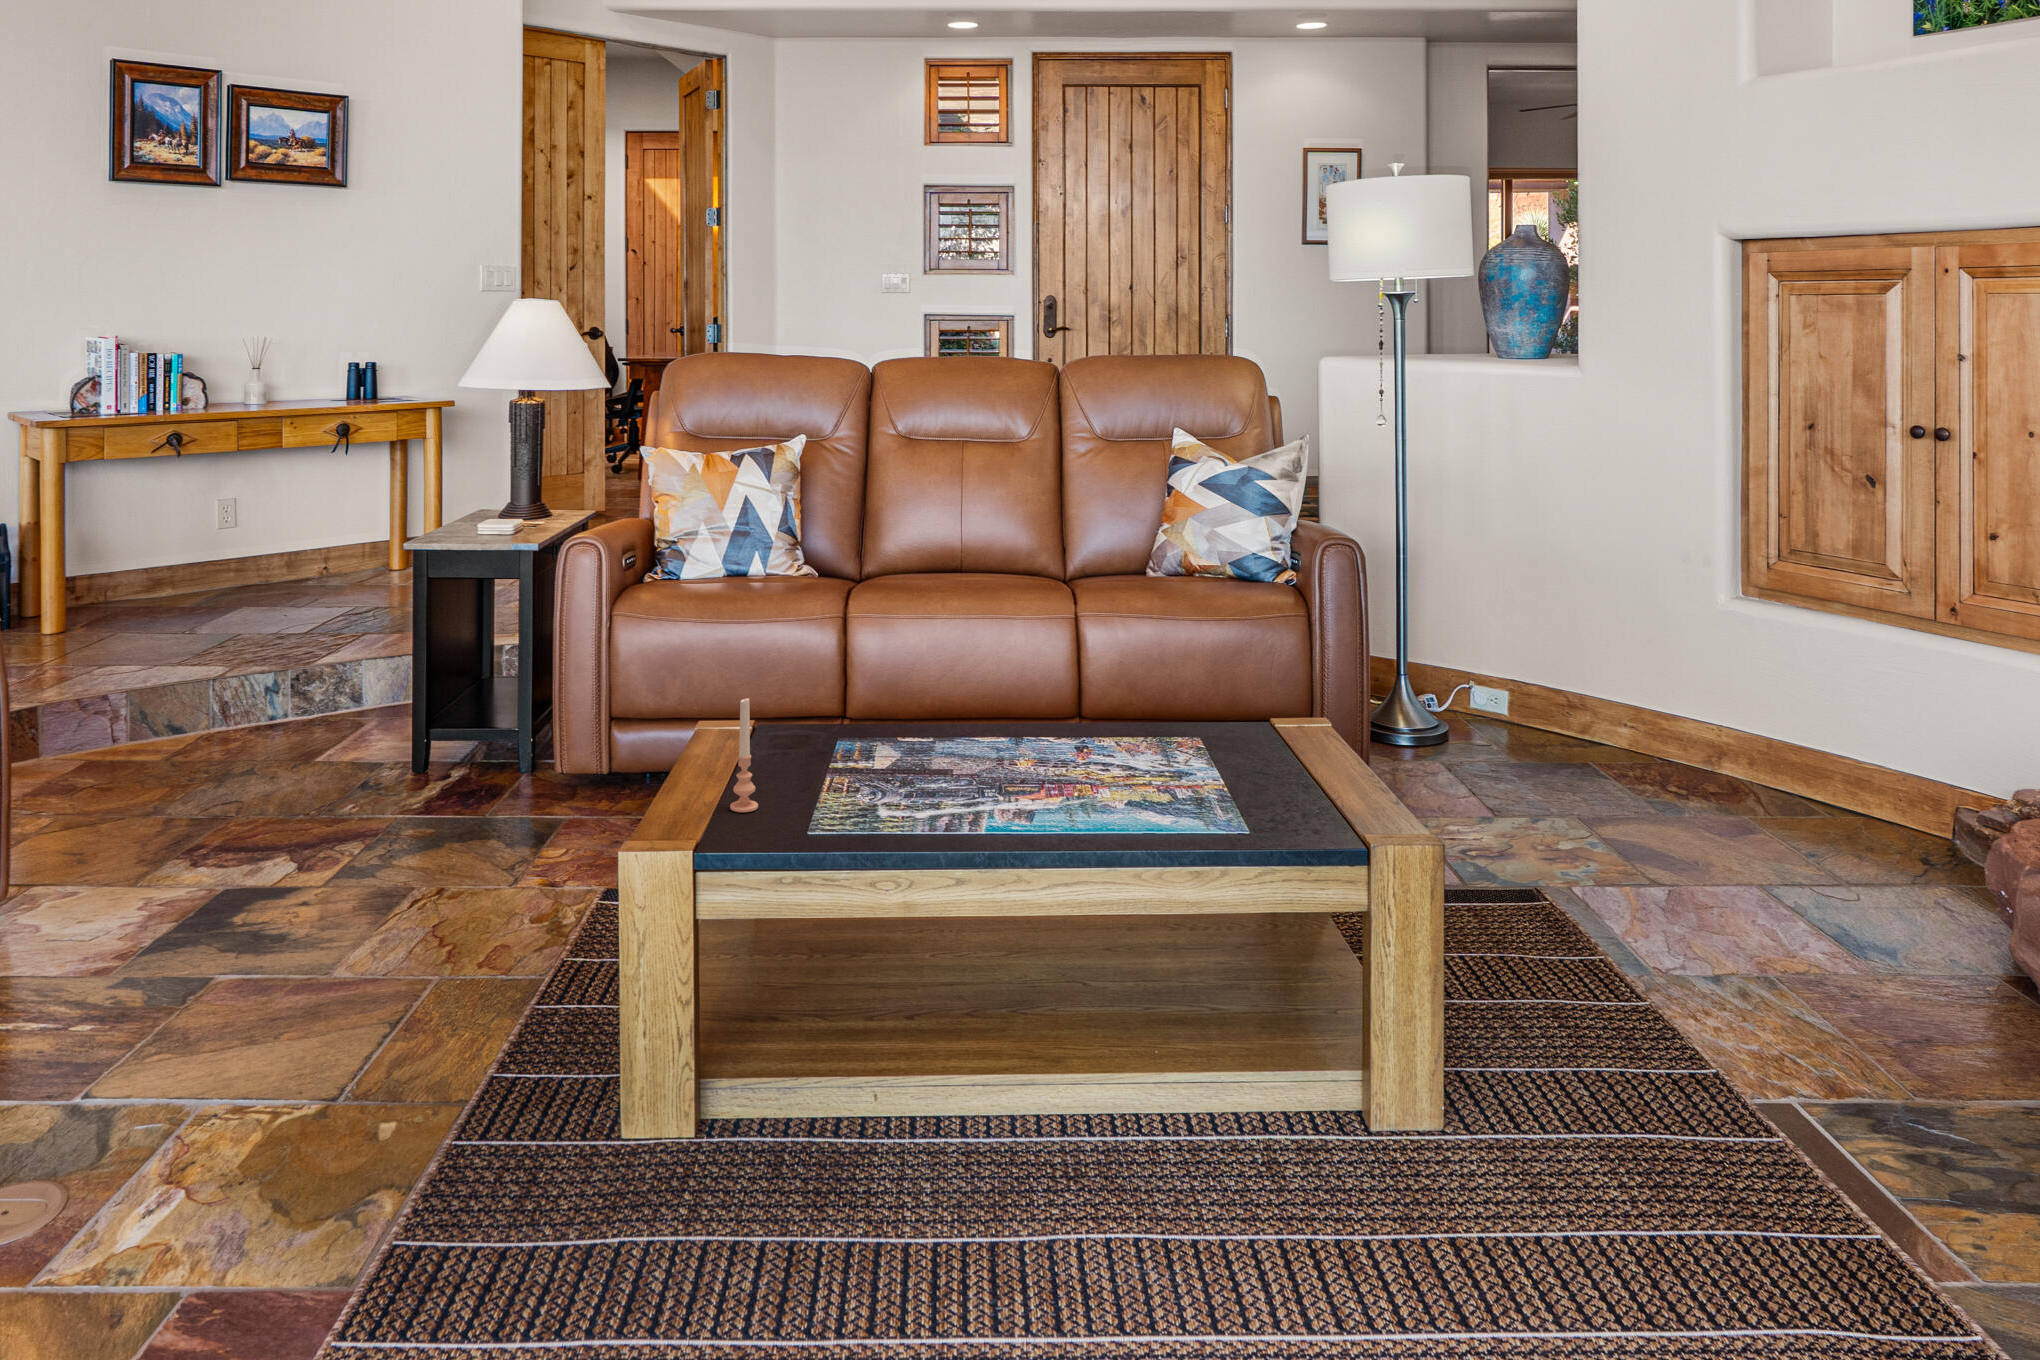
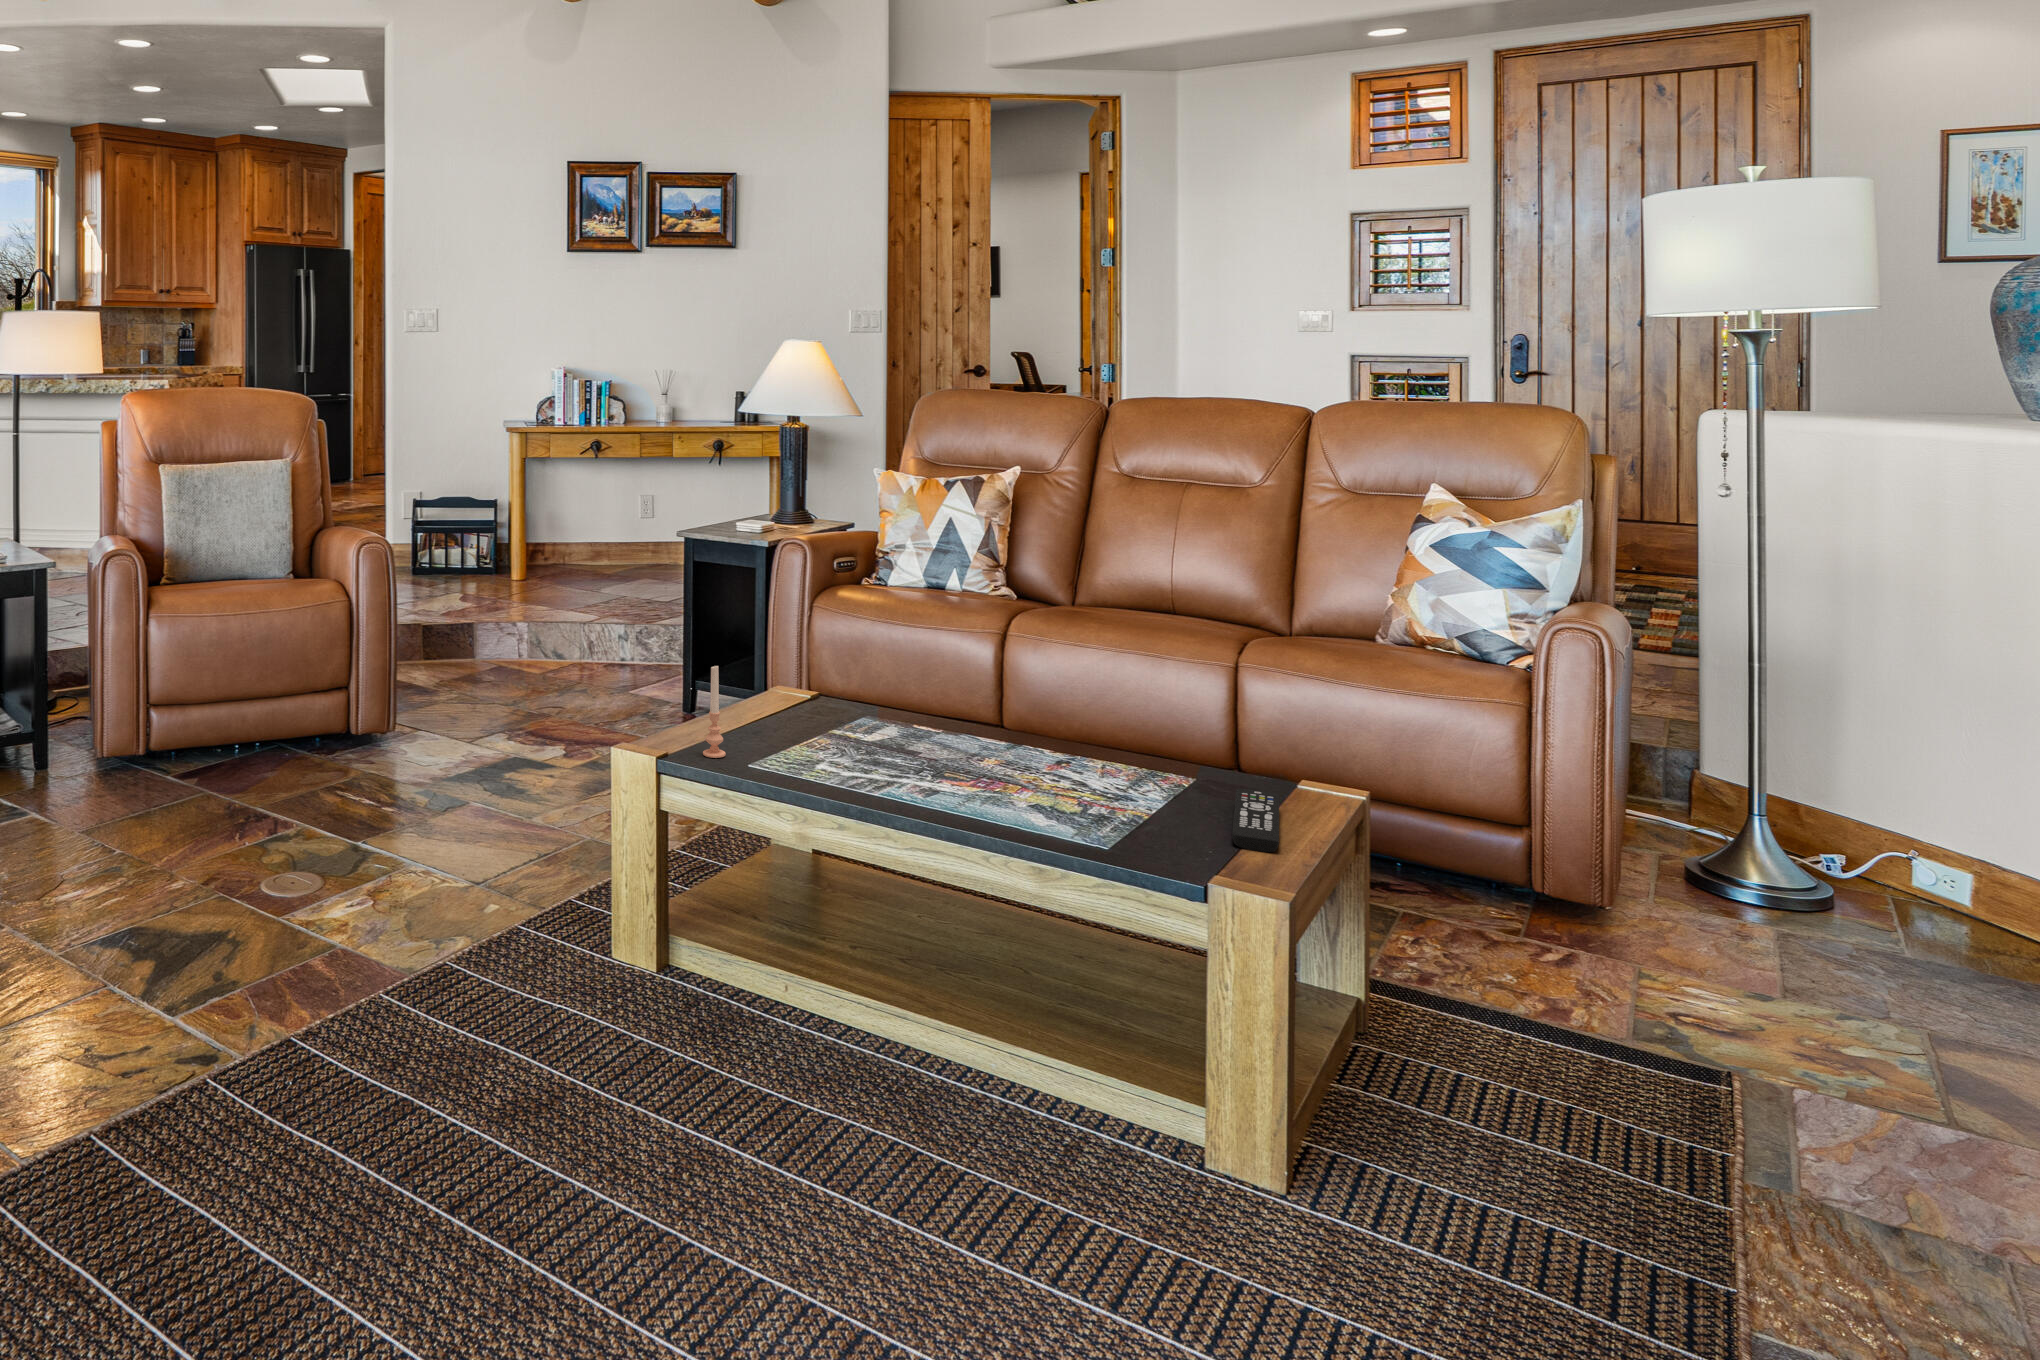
remote control: none [1237,731,1333,790] -> present [1232,789,1279,852]

